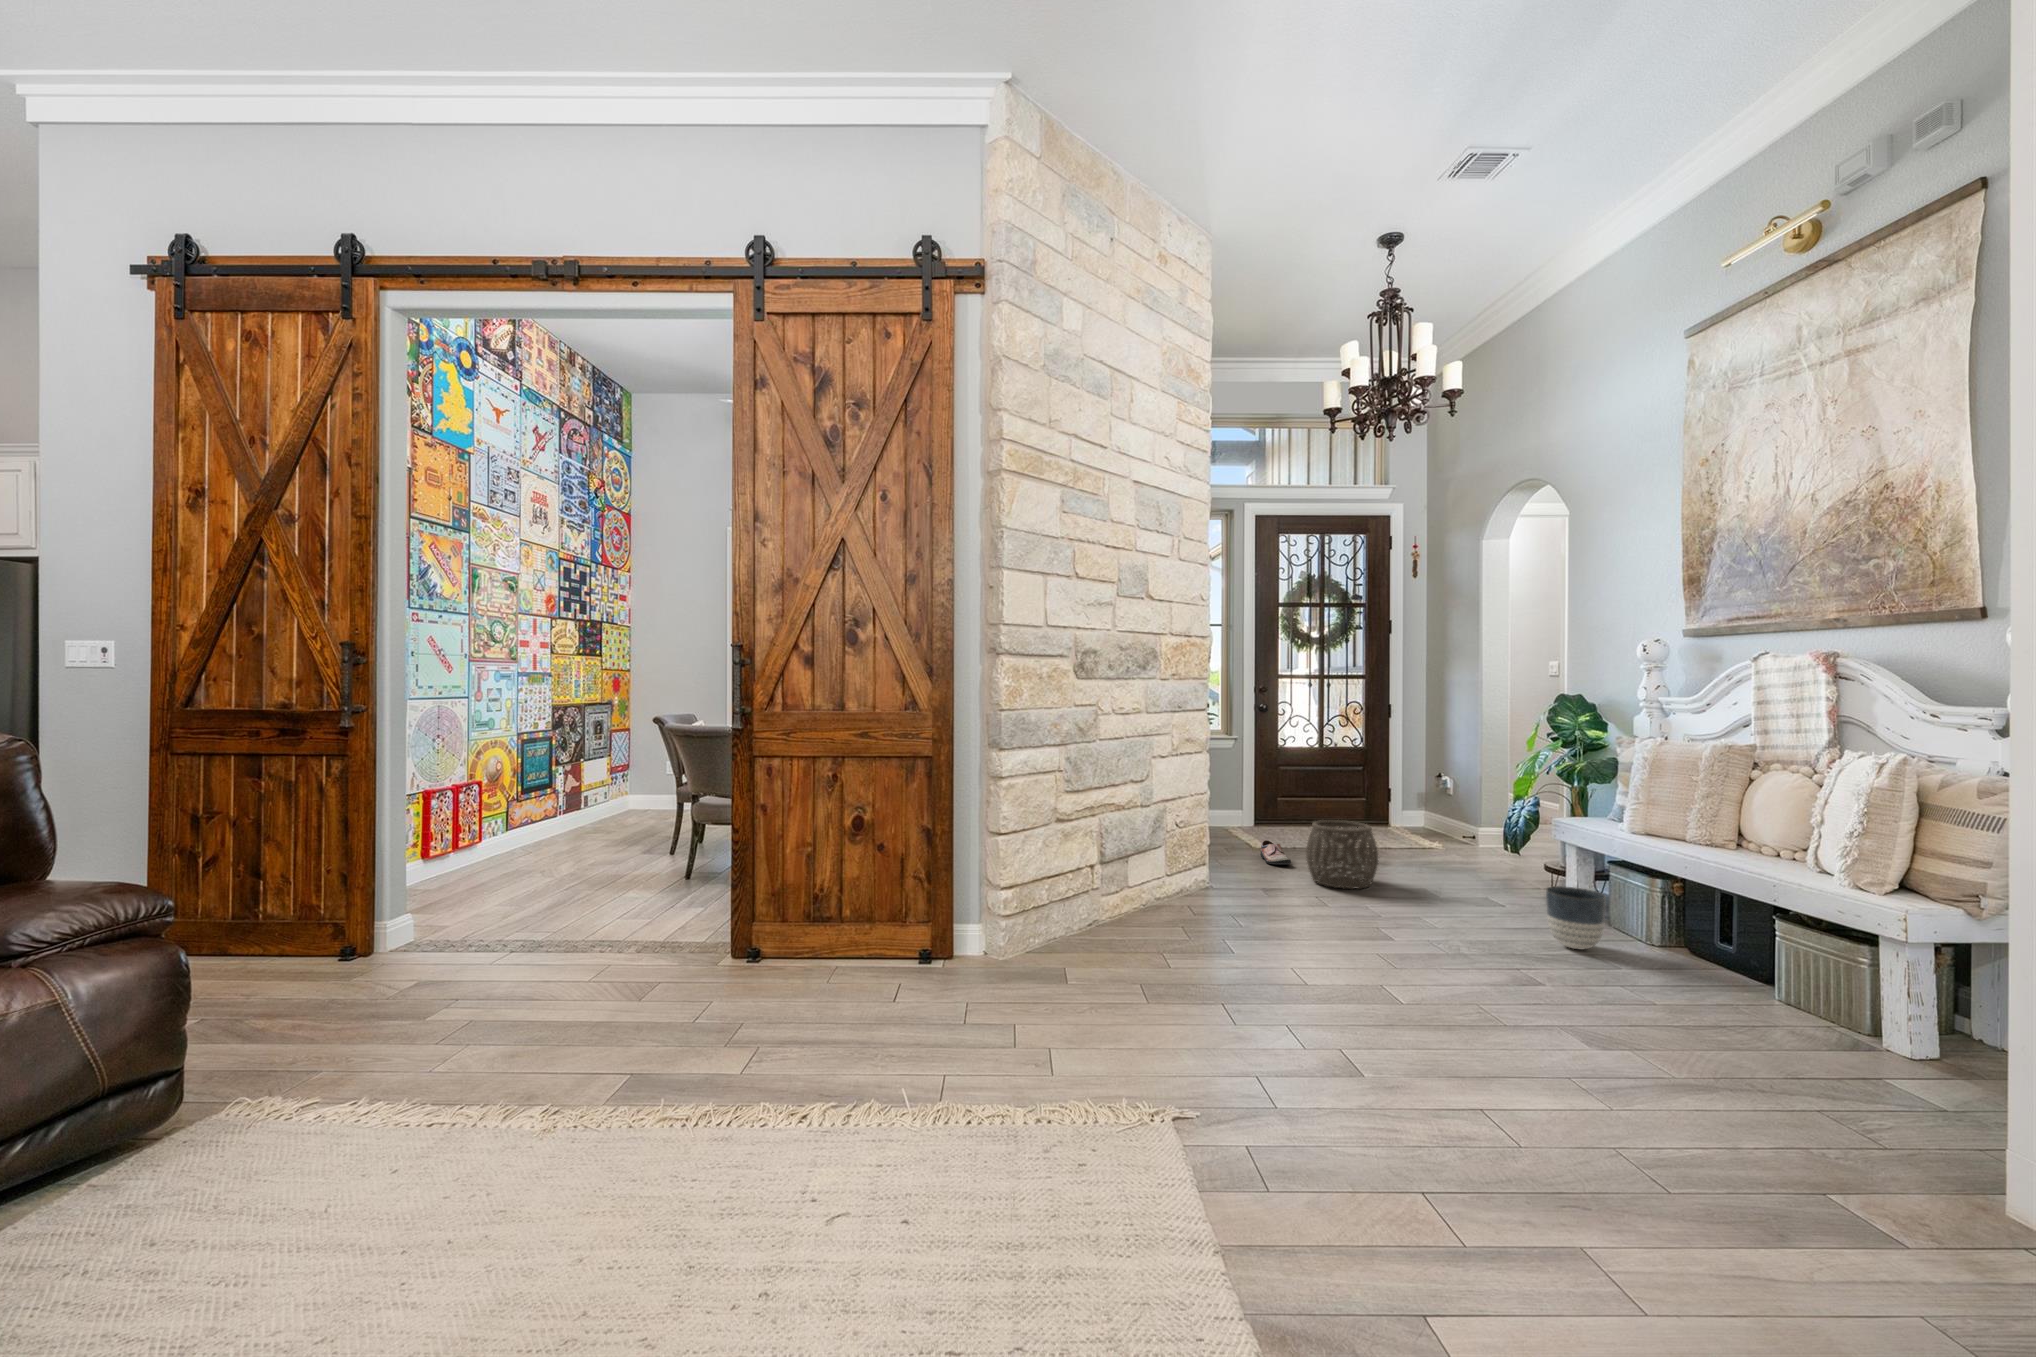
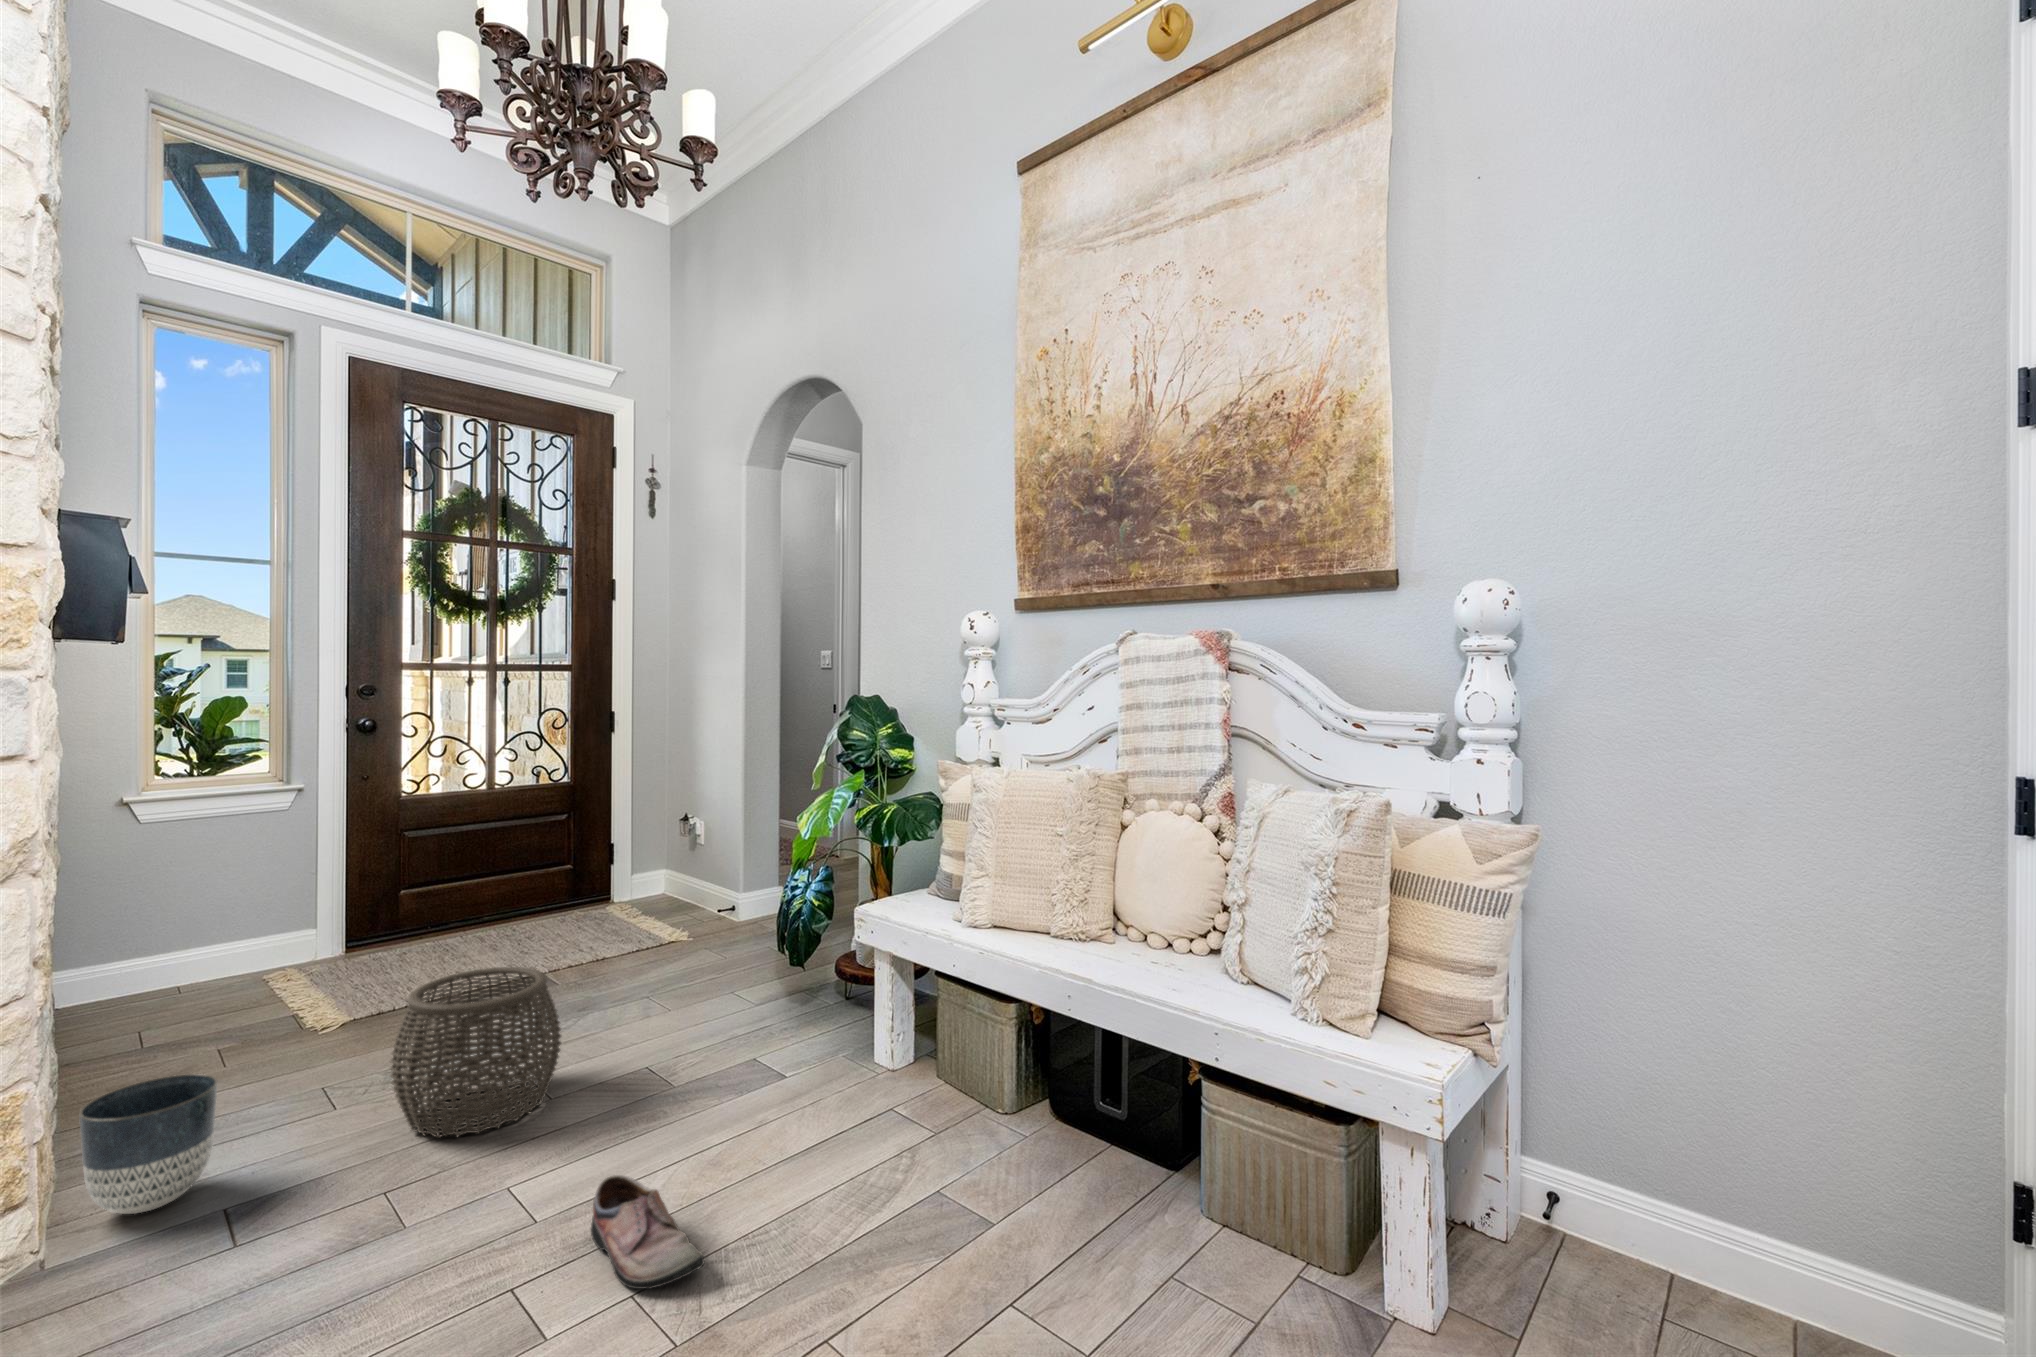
shoe: present [1260,840,1291,865] -> present [591,1175,704,1289]
planter: present [1546,886,1606,949] -> present [80,1074,217,1214]

